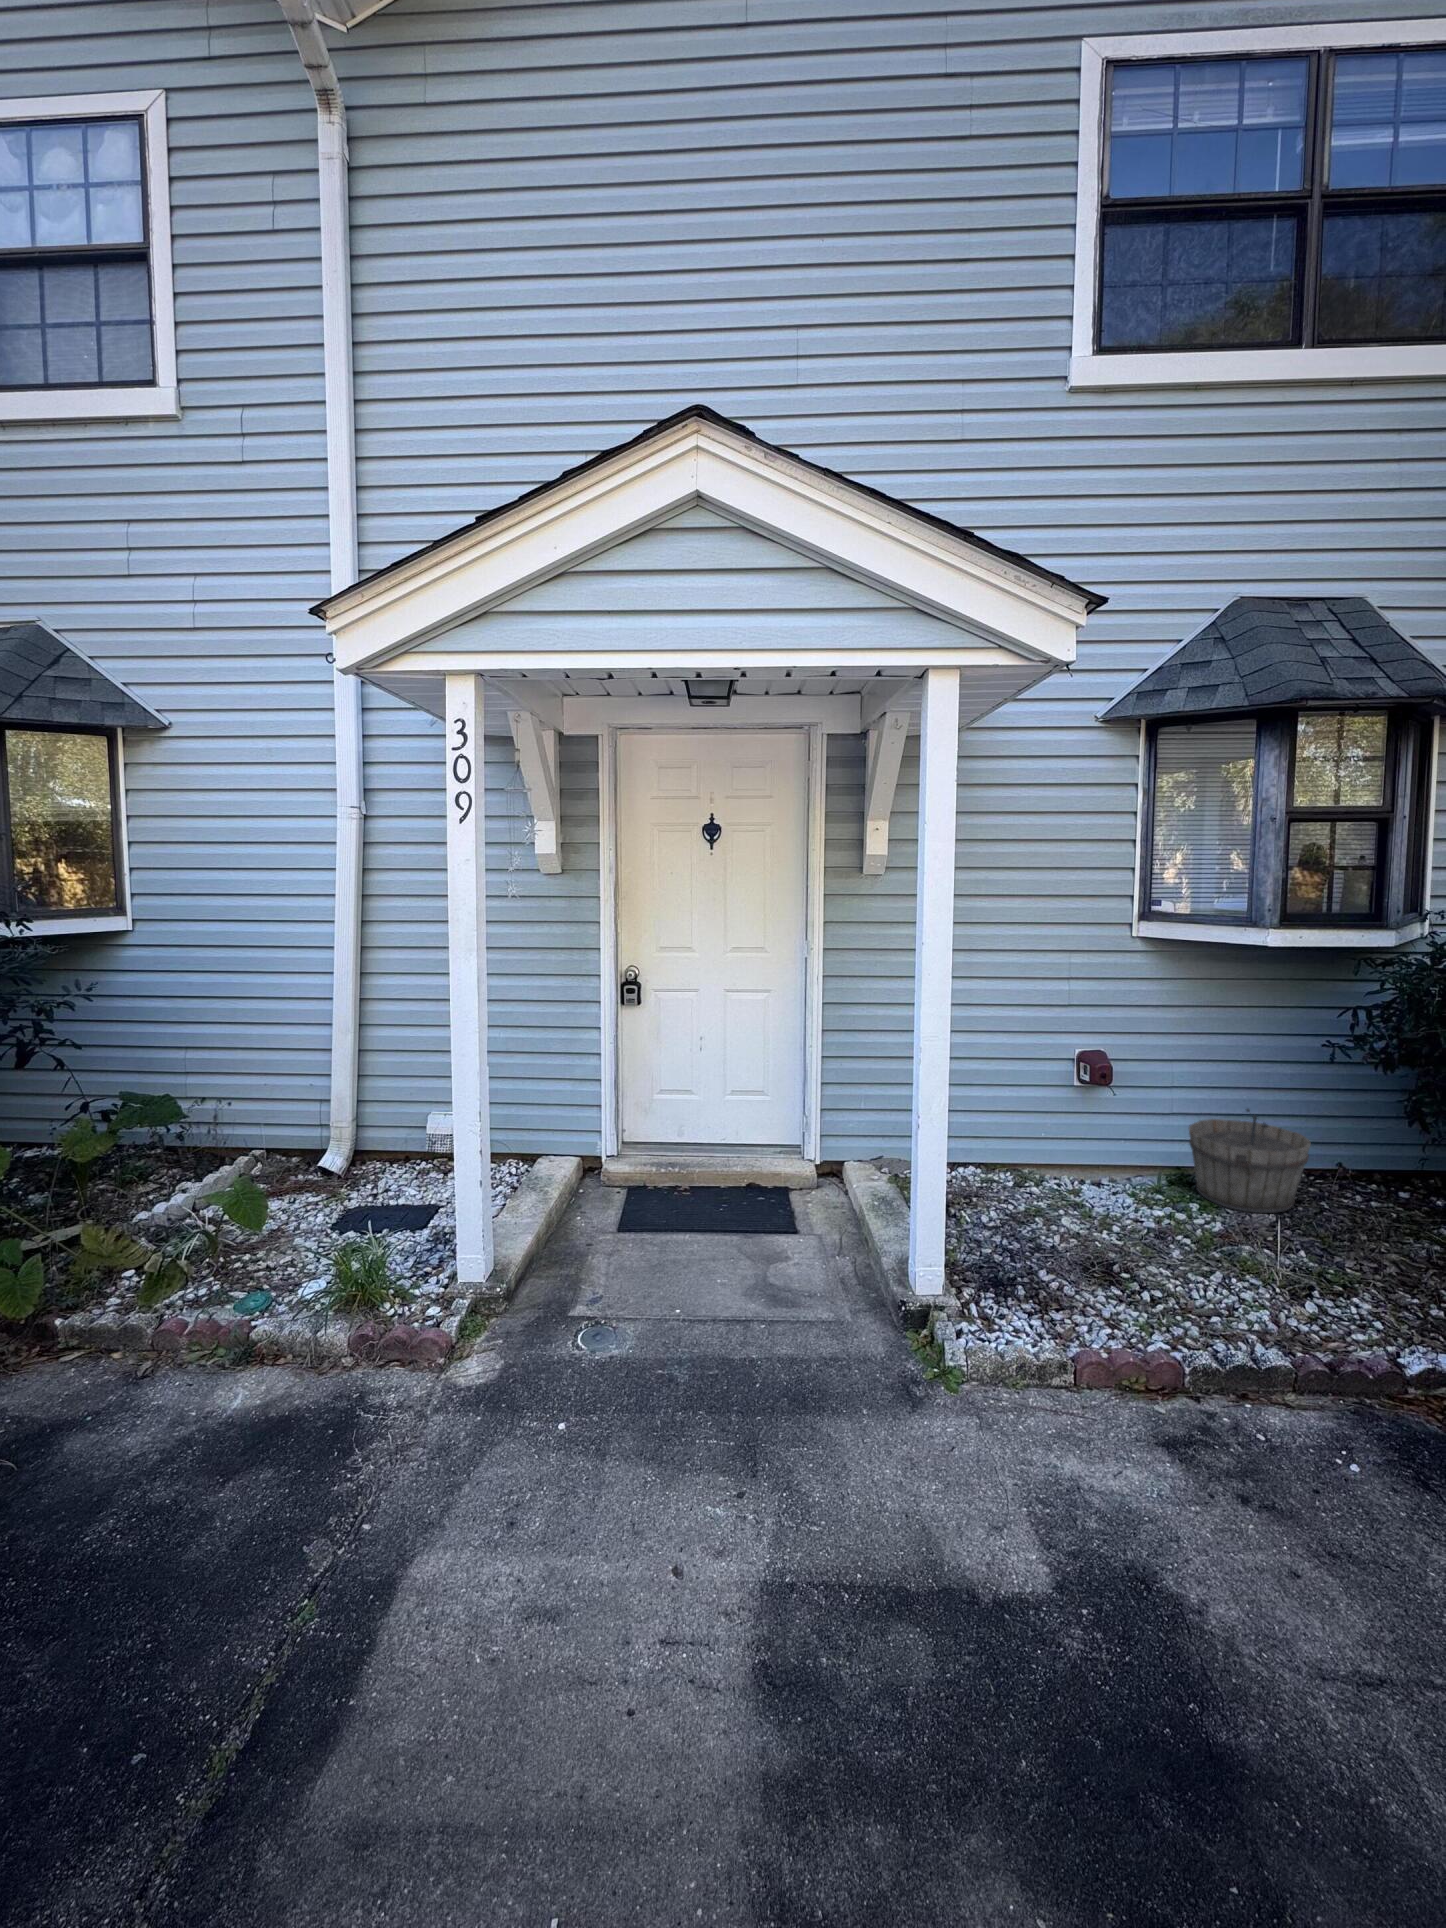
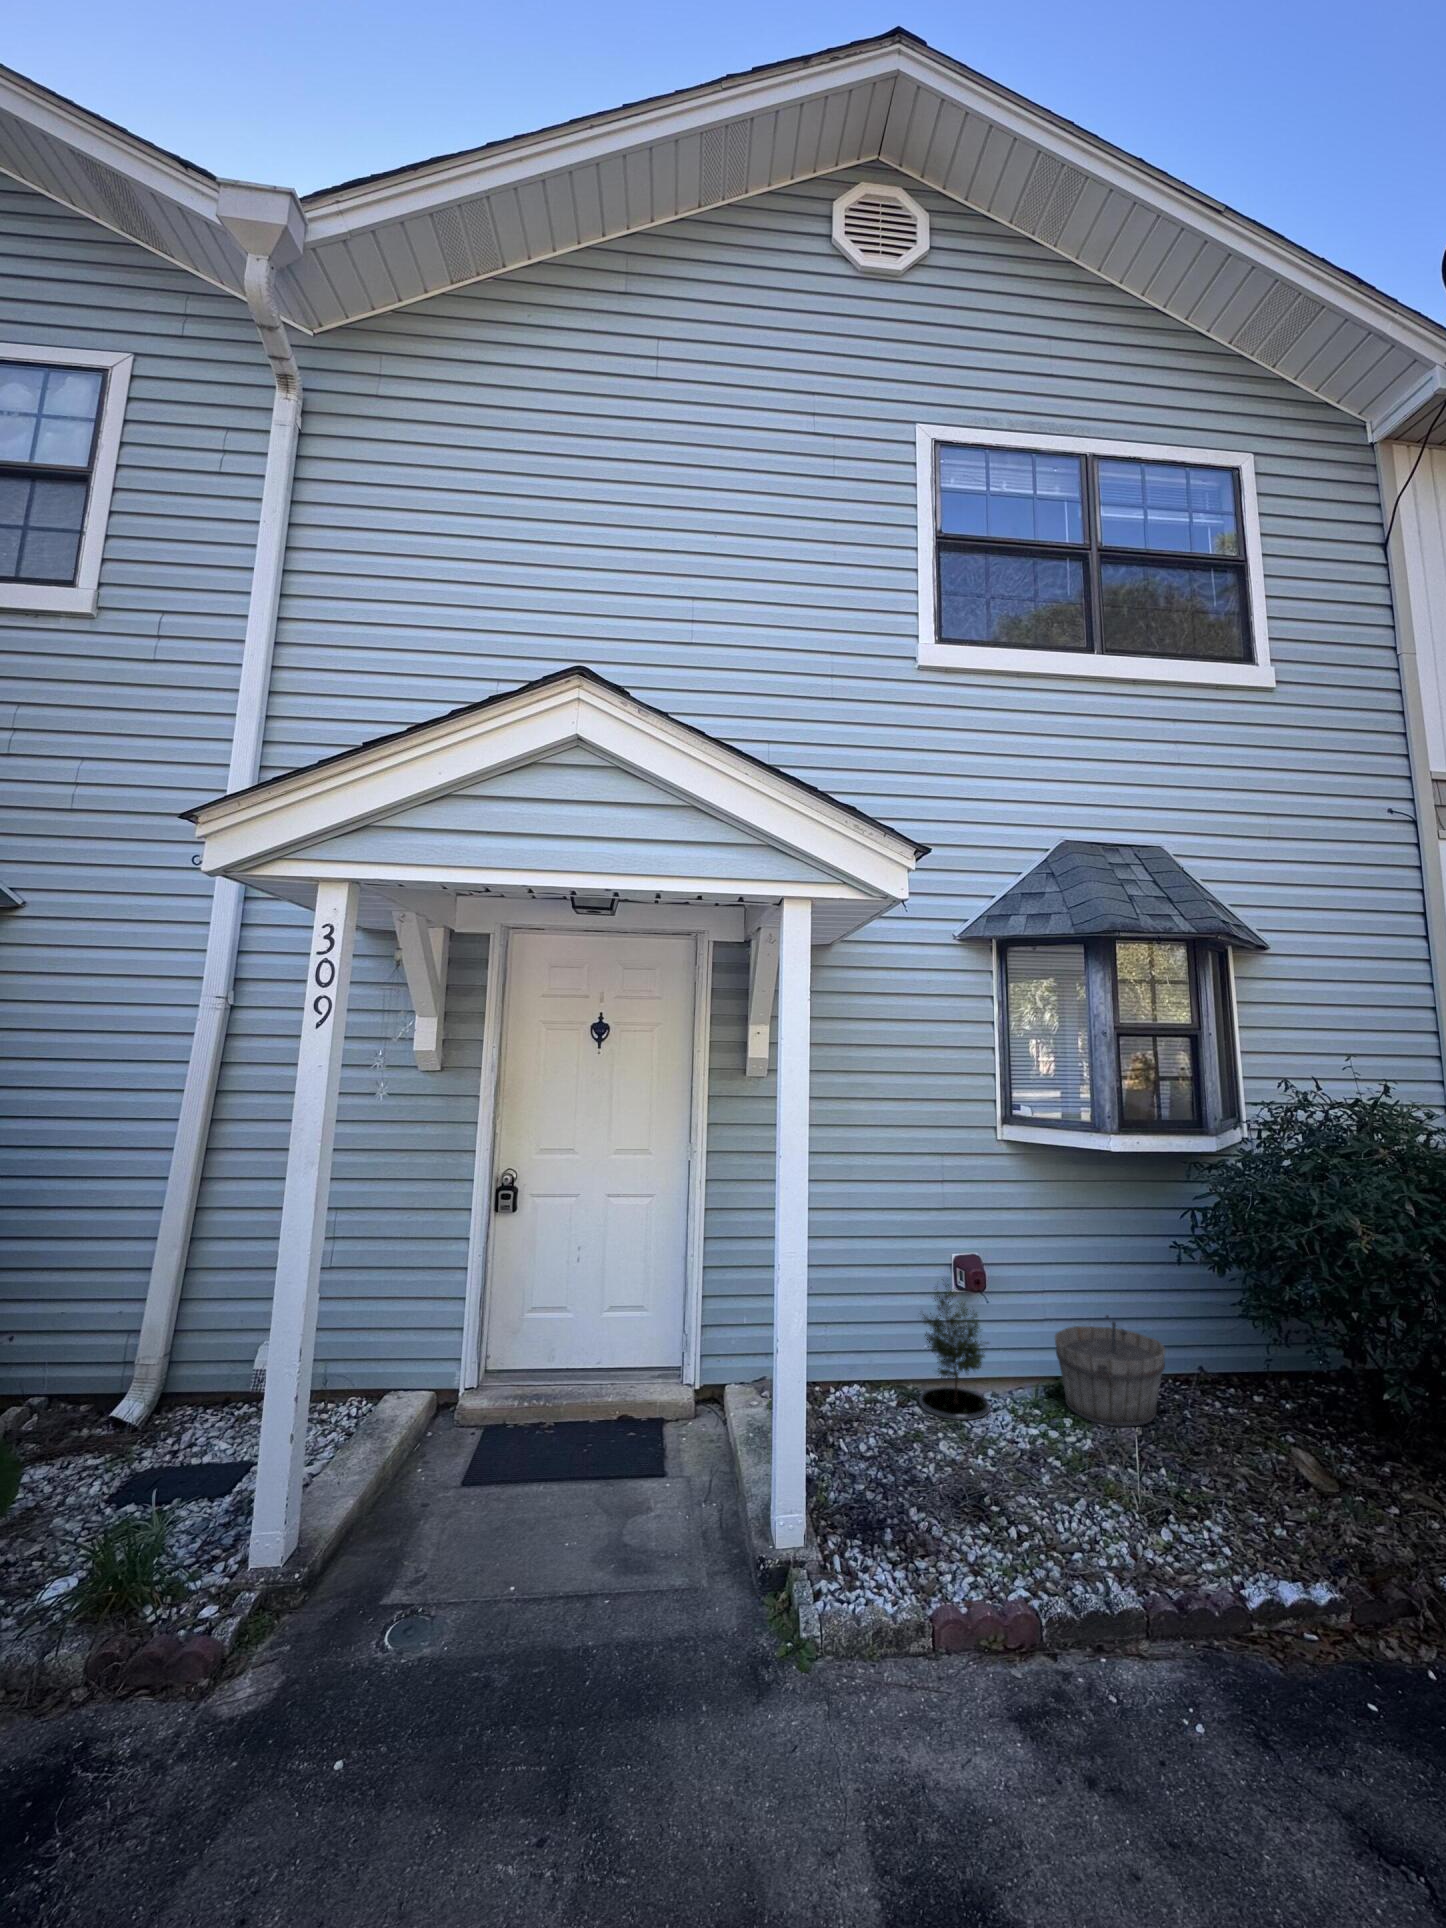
potted tree: none [1044,1067,1121,1200] -> present [919,1284,990,1420]

